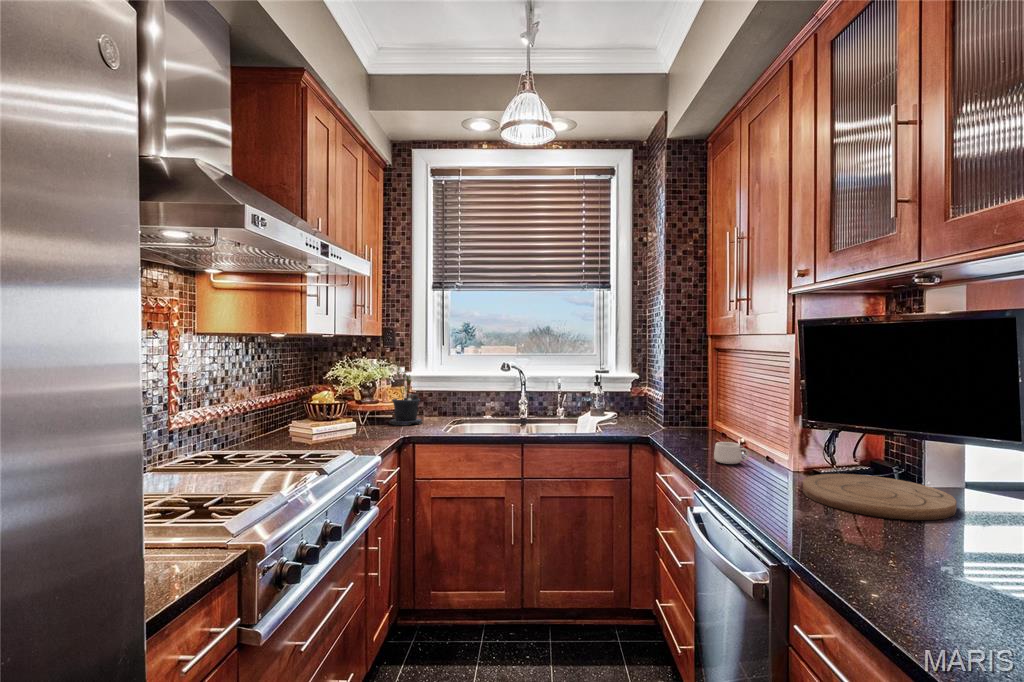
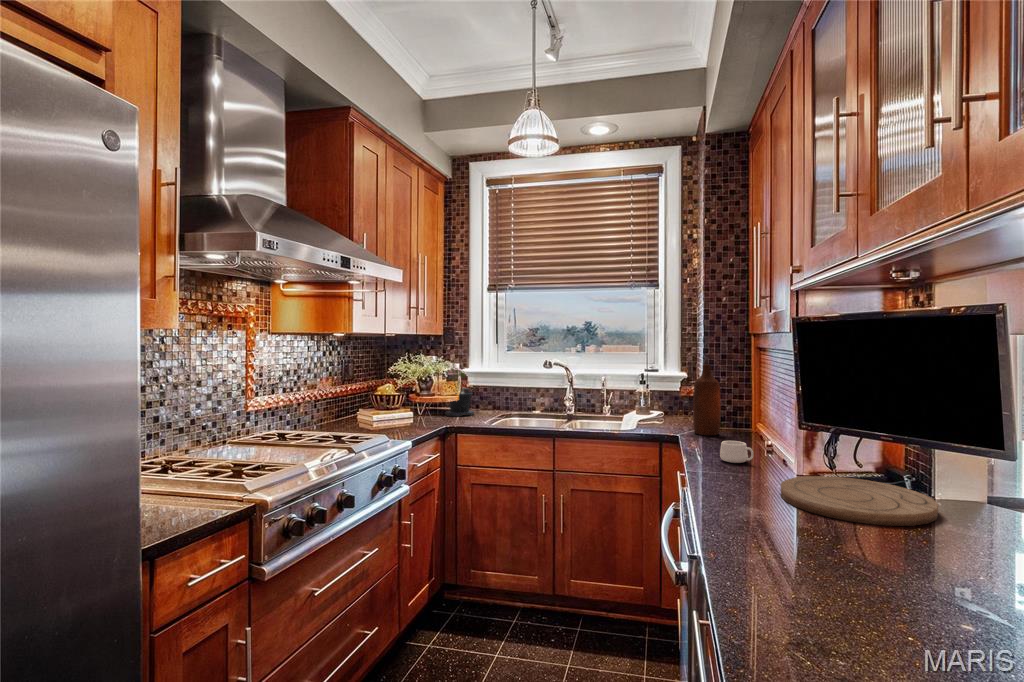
bottle: none [660,366,687,436] -> present [693,364,721,435]

